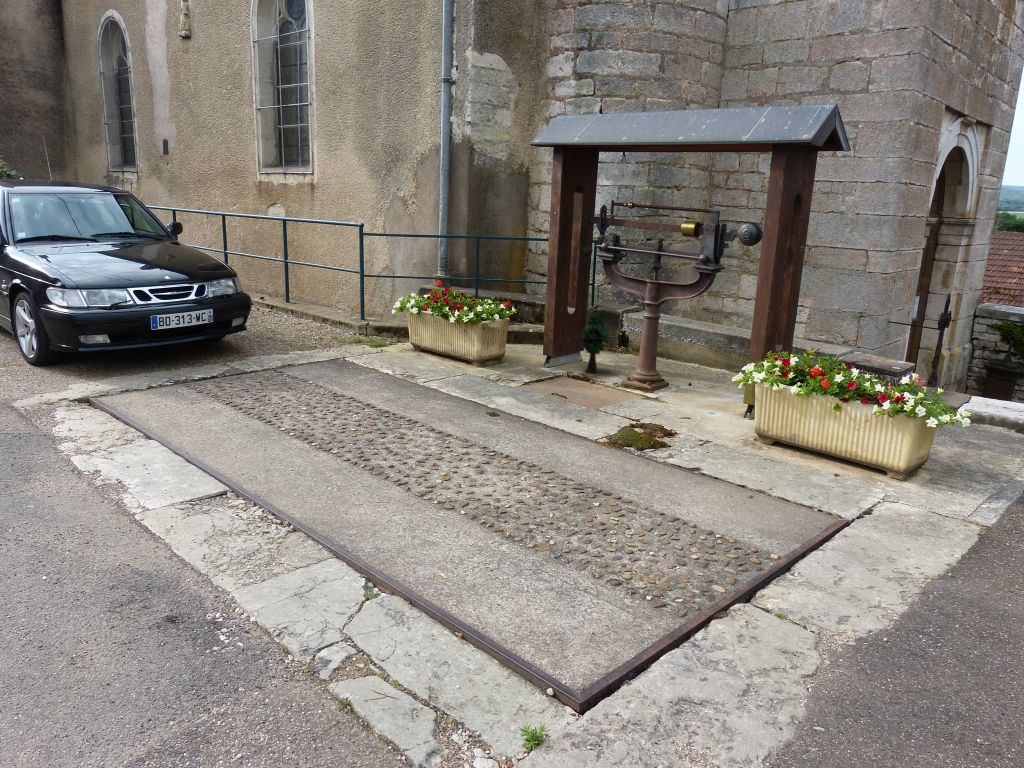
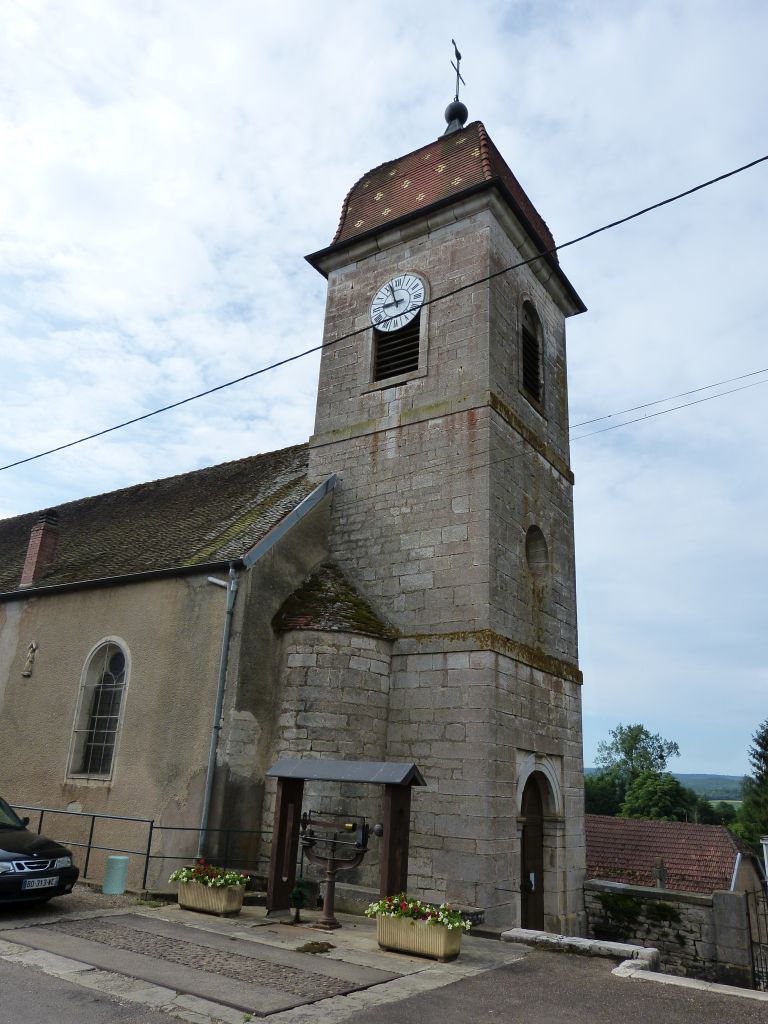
trash can: none [318,274,348,322] -> present [102,856,129,894]

